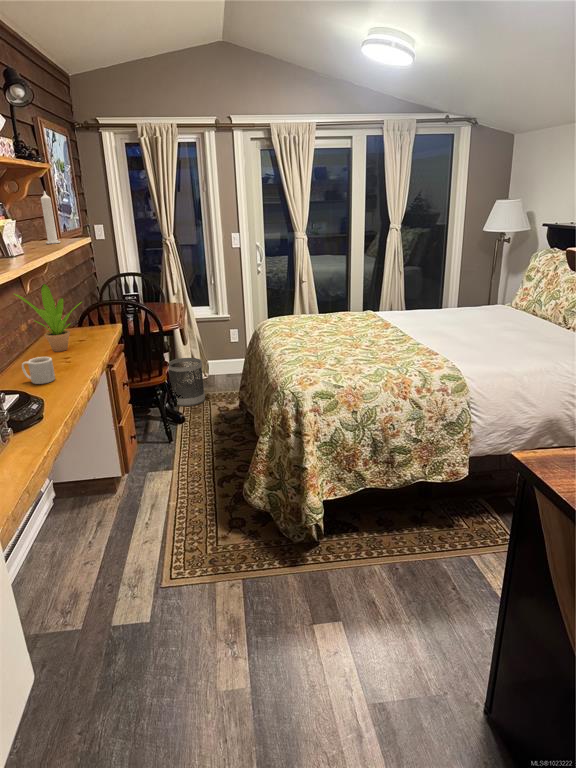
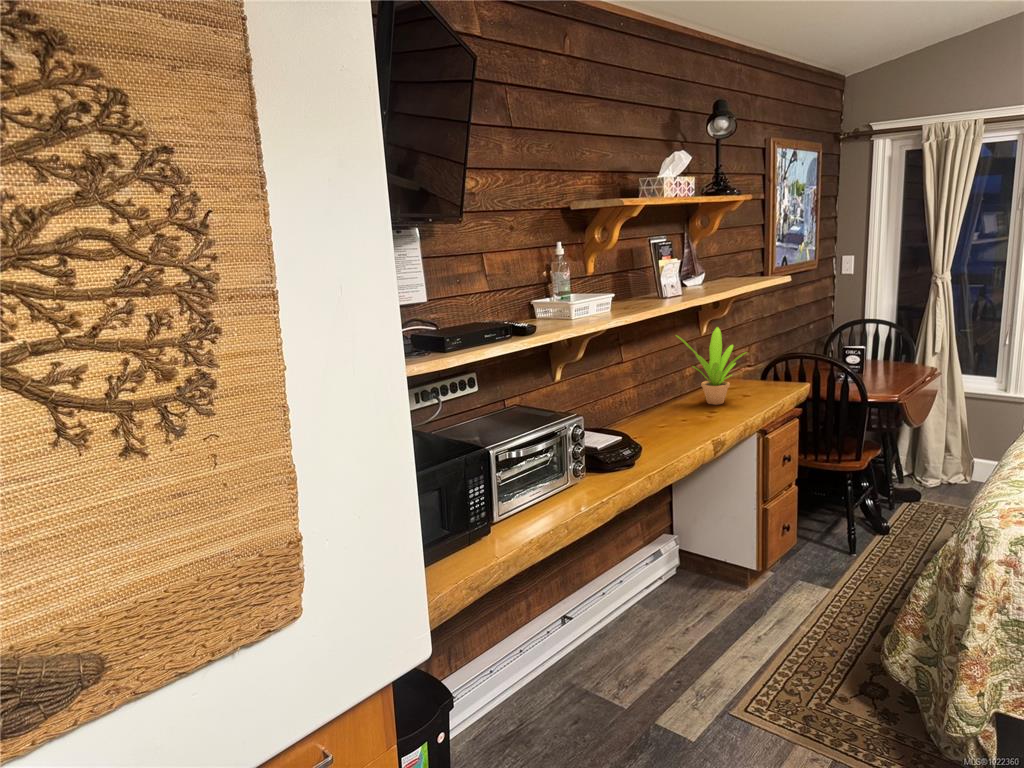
candle: present [41,191,60,244] -> none [732,224,749,283]
mug: present [22,357,55,384] -> none [653,406,682,435]
wastebasket: present [168,358,205,406] -> none [887,445,948,517]

